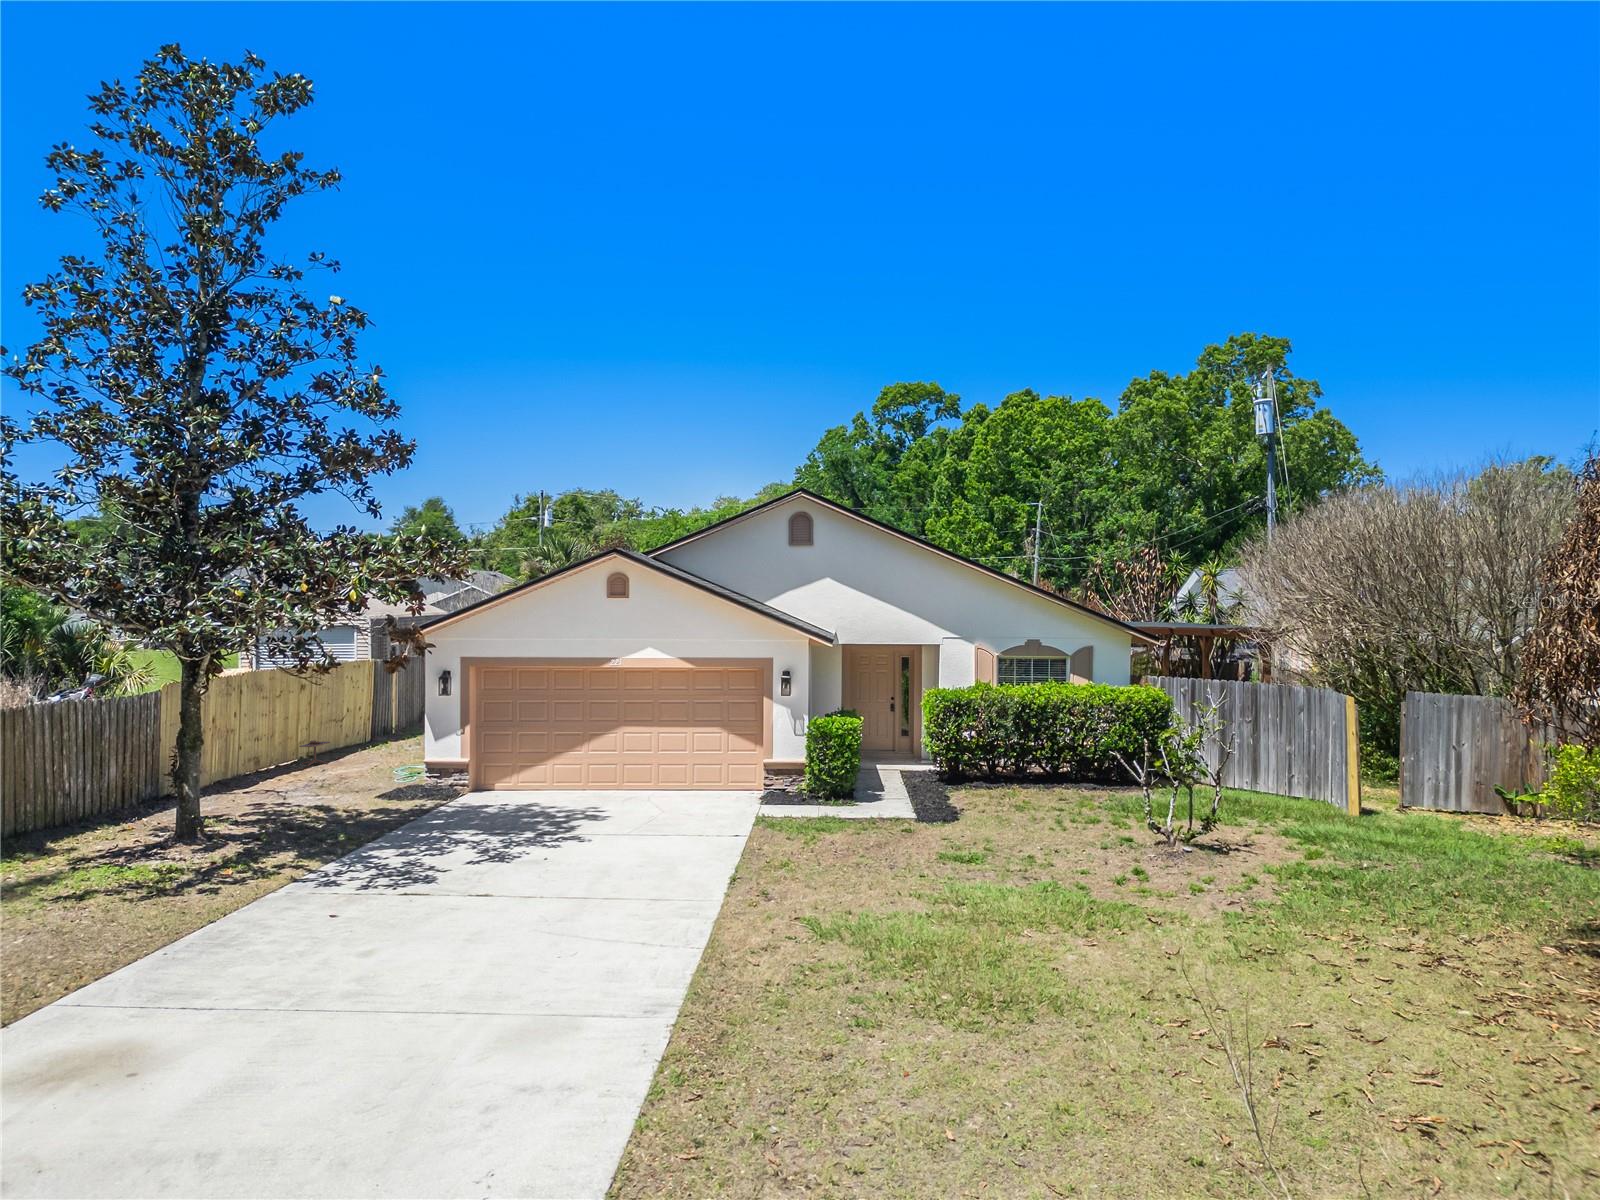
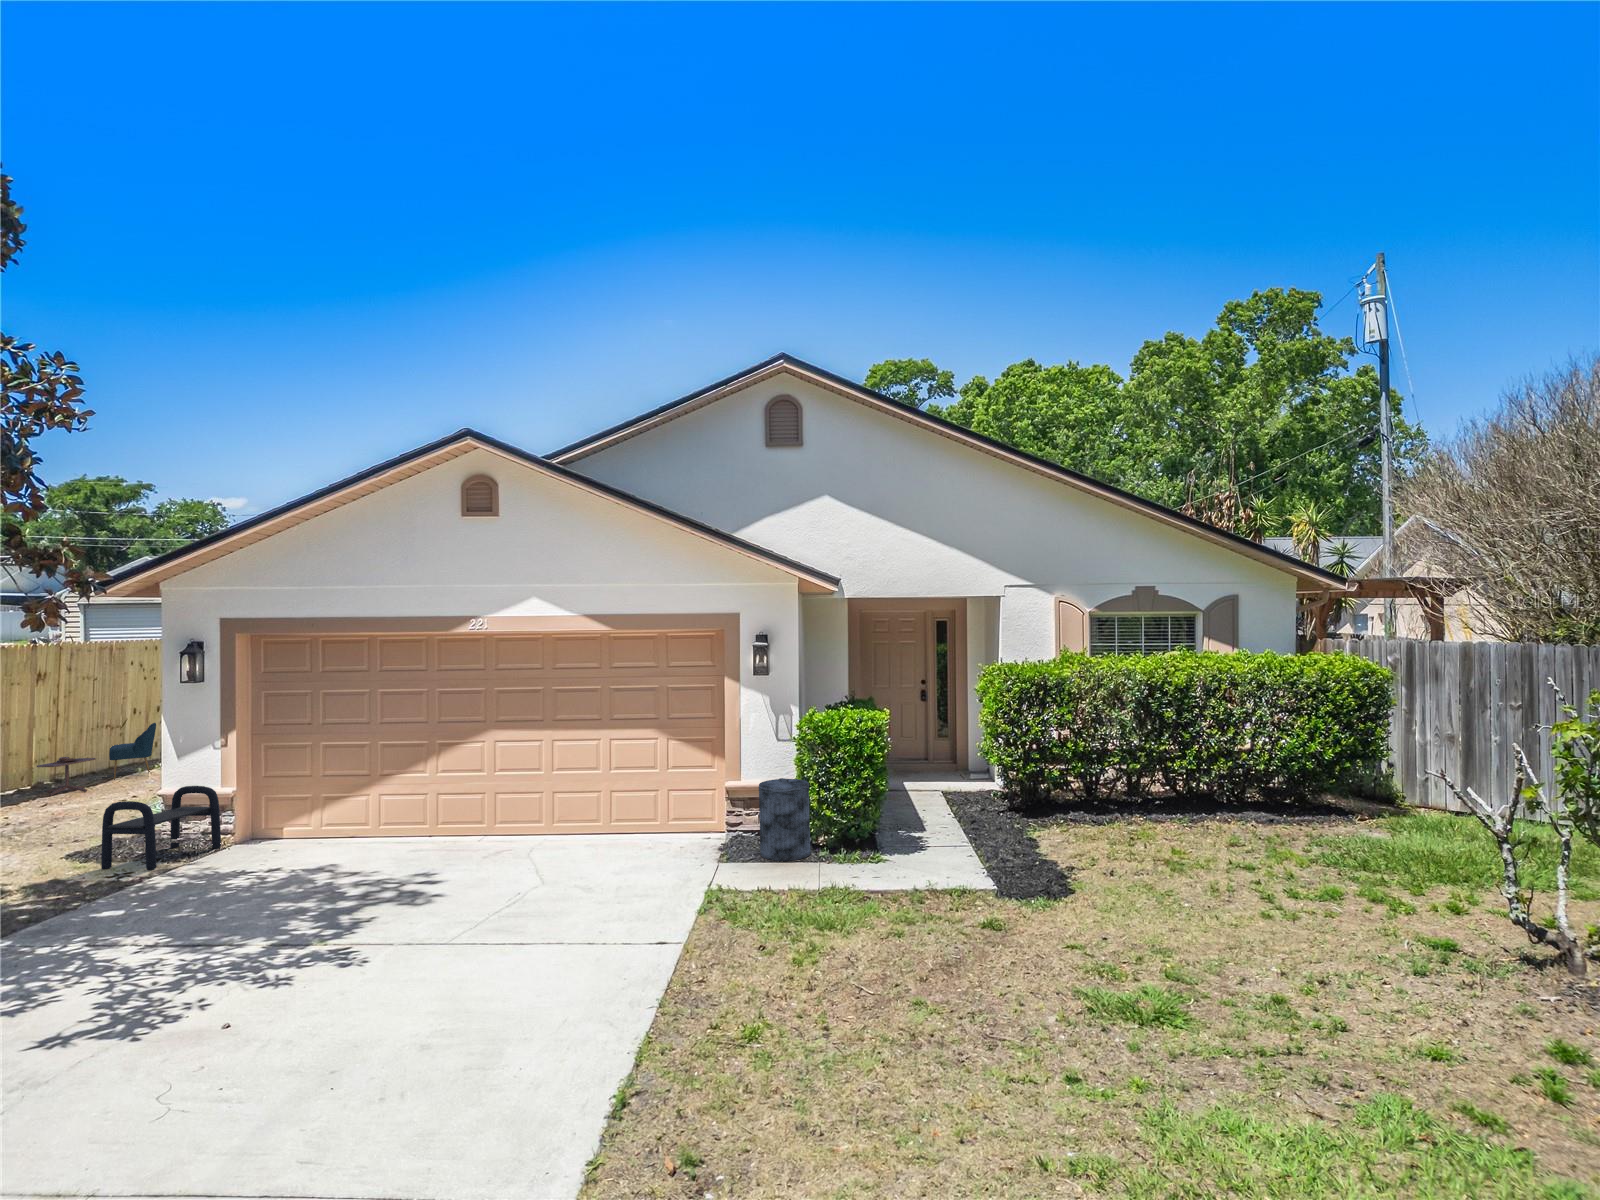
chair: none [328,718,358,757] -> present [109,723,156,780]
bench: none [408,757,463,803] -> present [101,786,221,870]
trash can: none [783,757,813,804] -> present [759,778,811,861]

